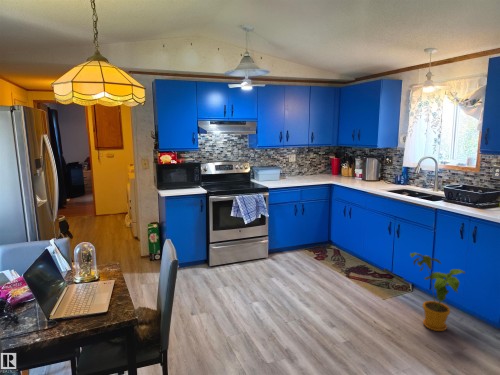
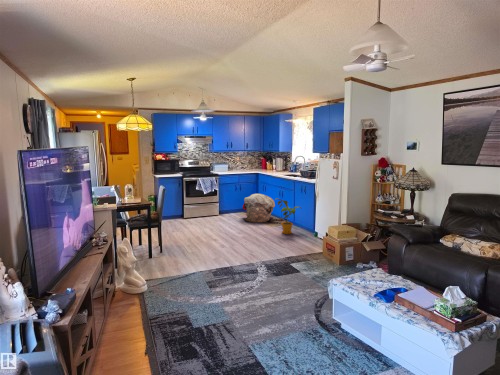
laundry basket: none [313,226,380,283] -> present [243,193,275,222]

